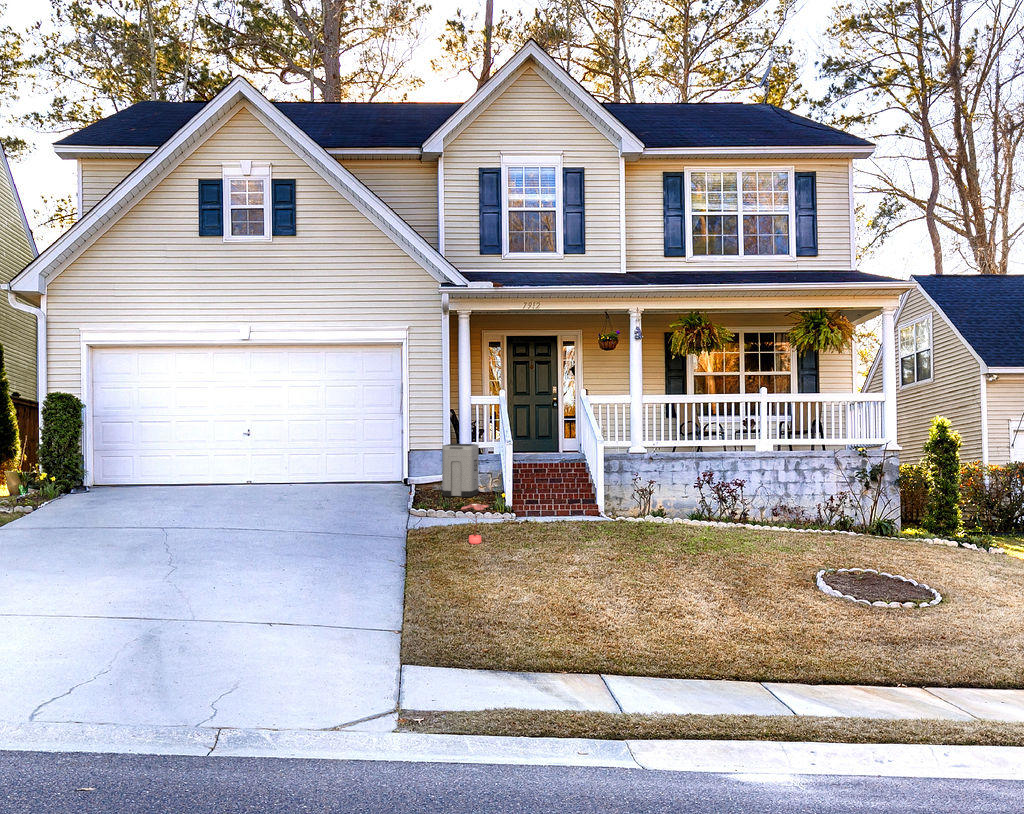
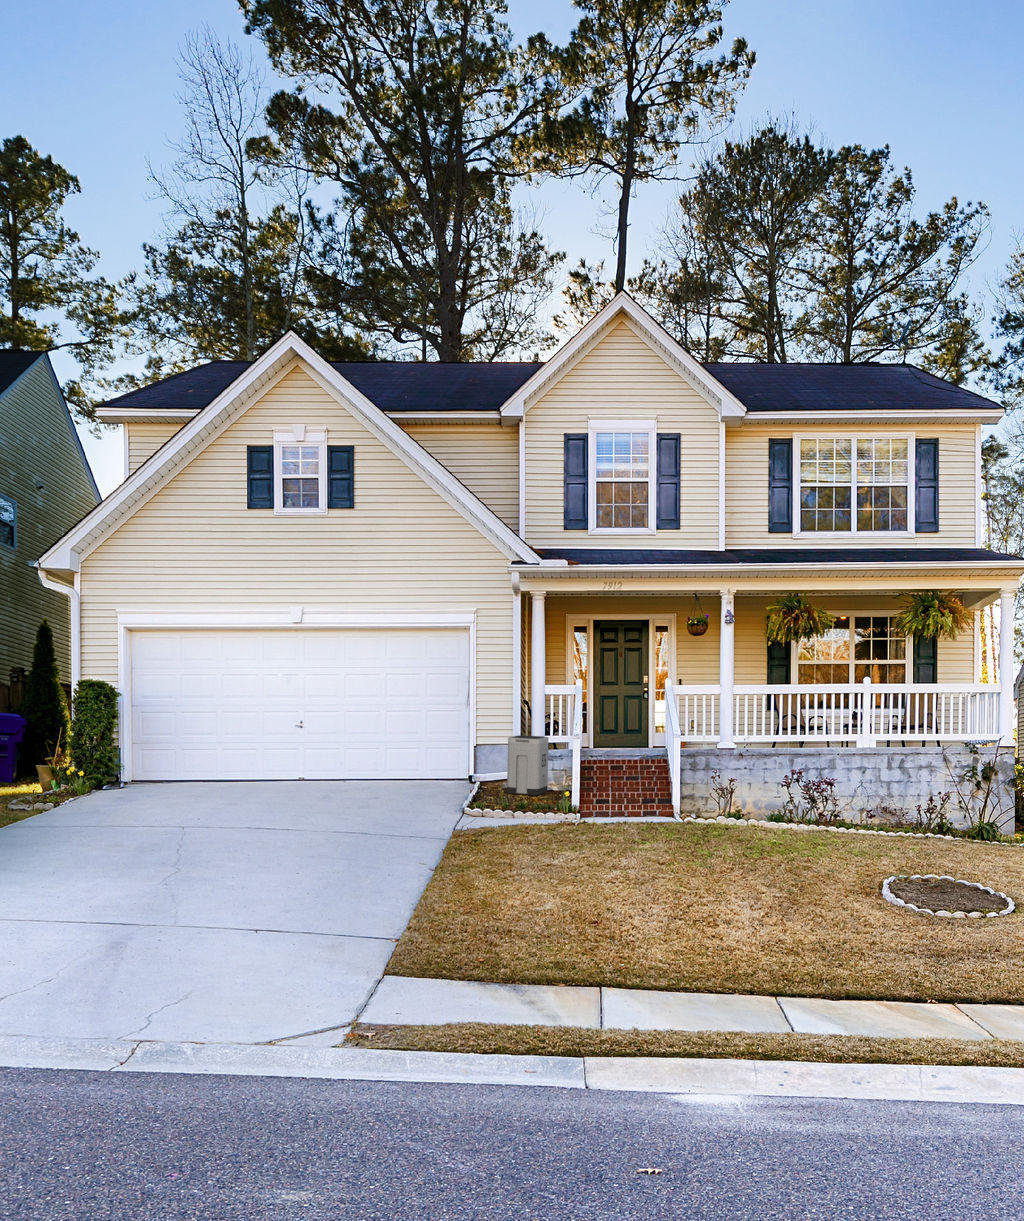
potted plant: present [461,504,489,544] -> none [506,812,538,858]

